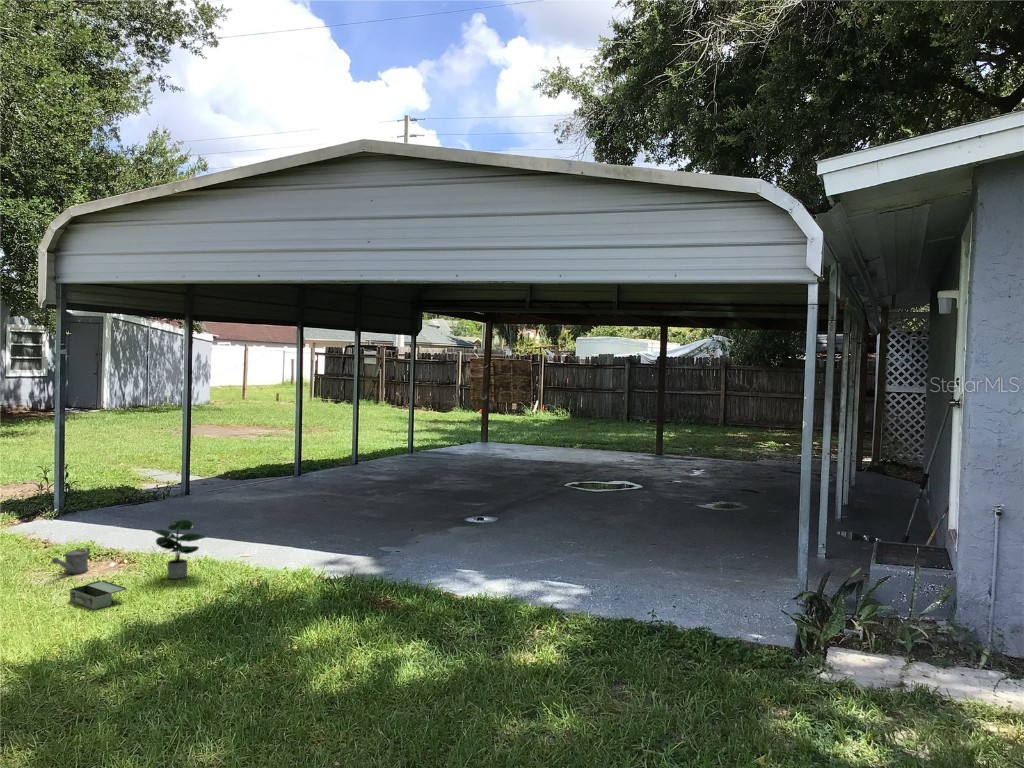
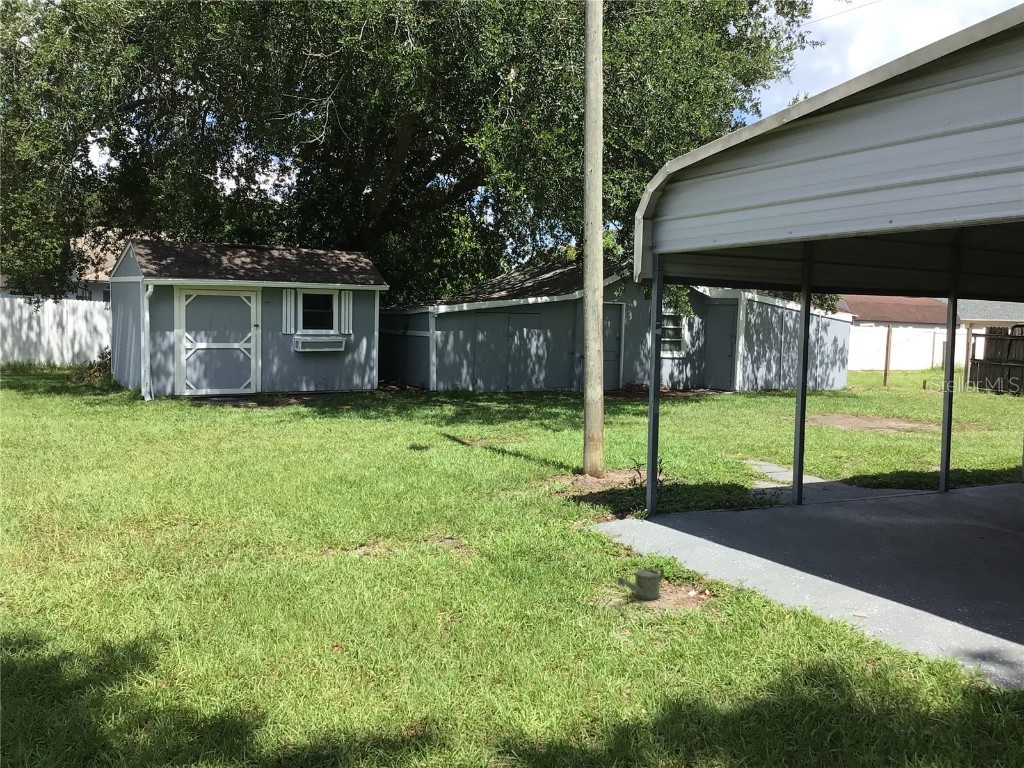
potted plant: present [152,520,206,579] -> none [728,555,802,639]
toolbox: present [70,581,127,609] -> none [625,623,688,666]

